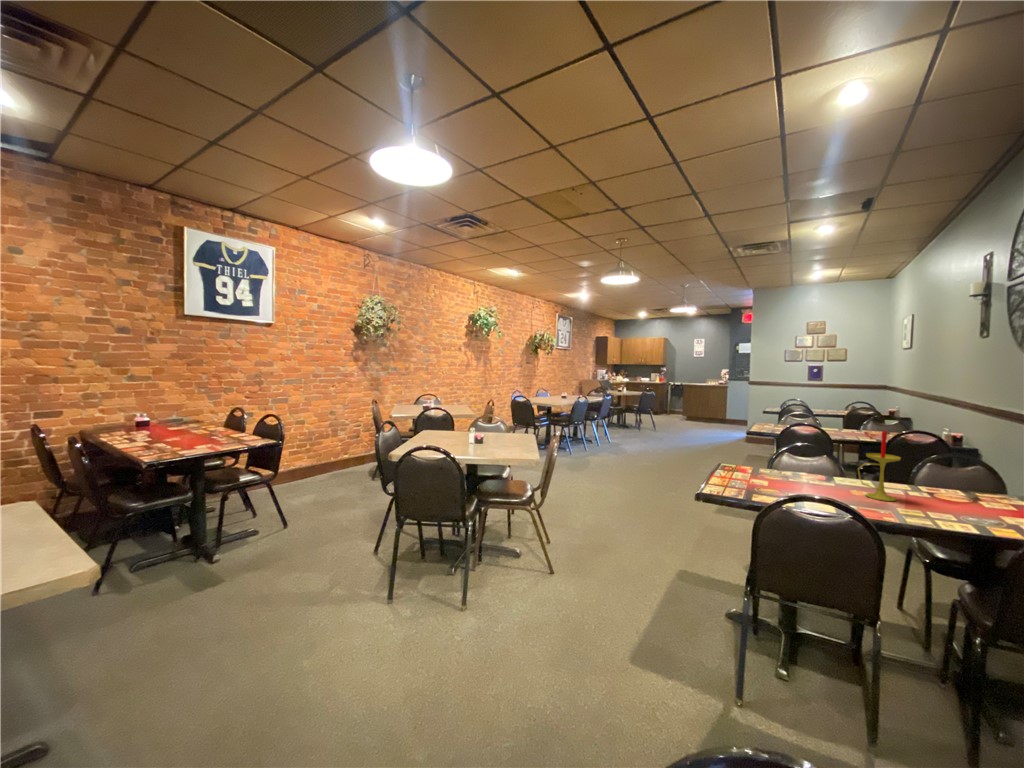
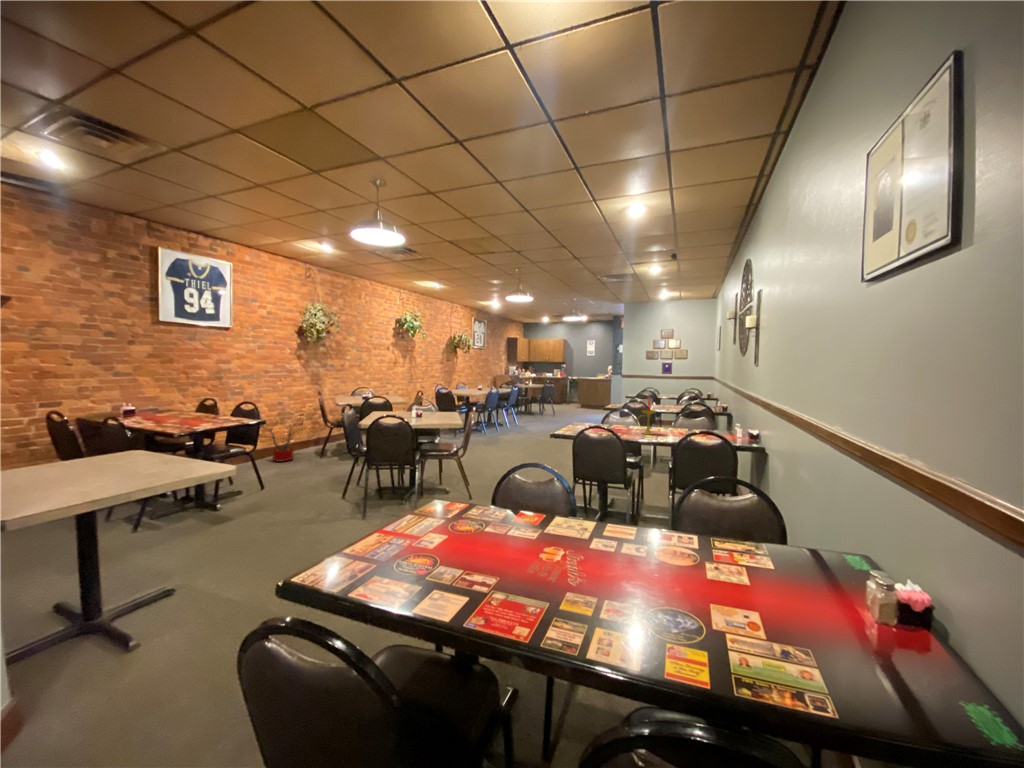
decorative plant: none [295,426,362,483] -> present [260,421,293,462]

